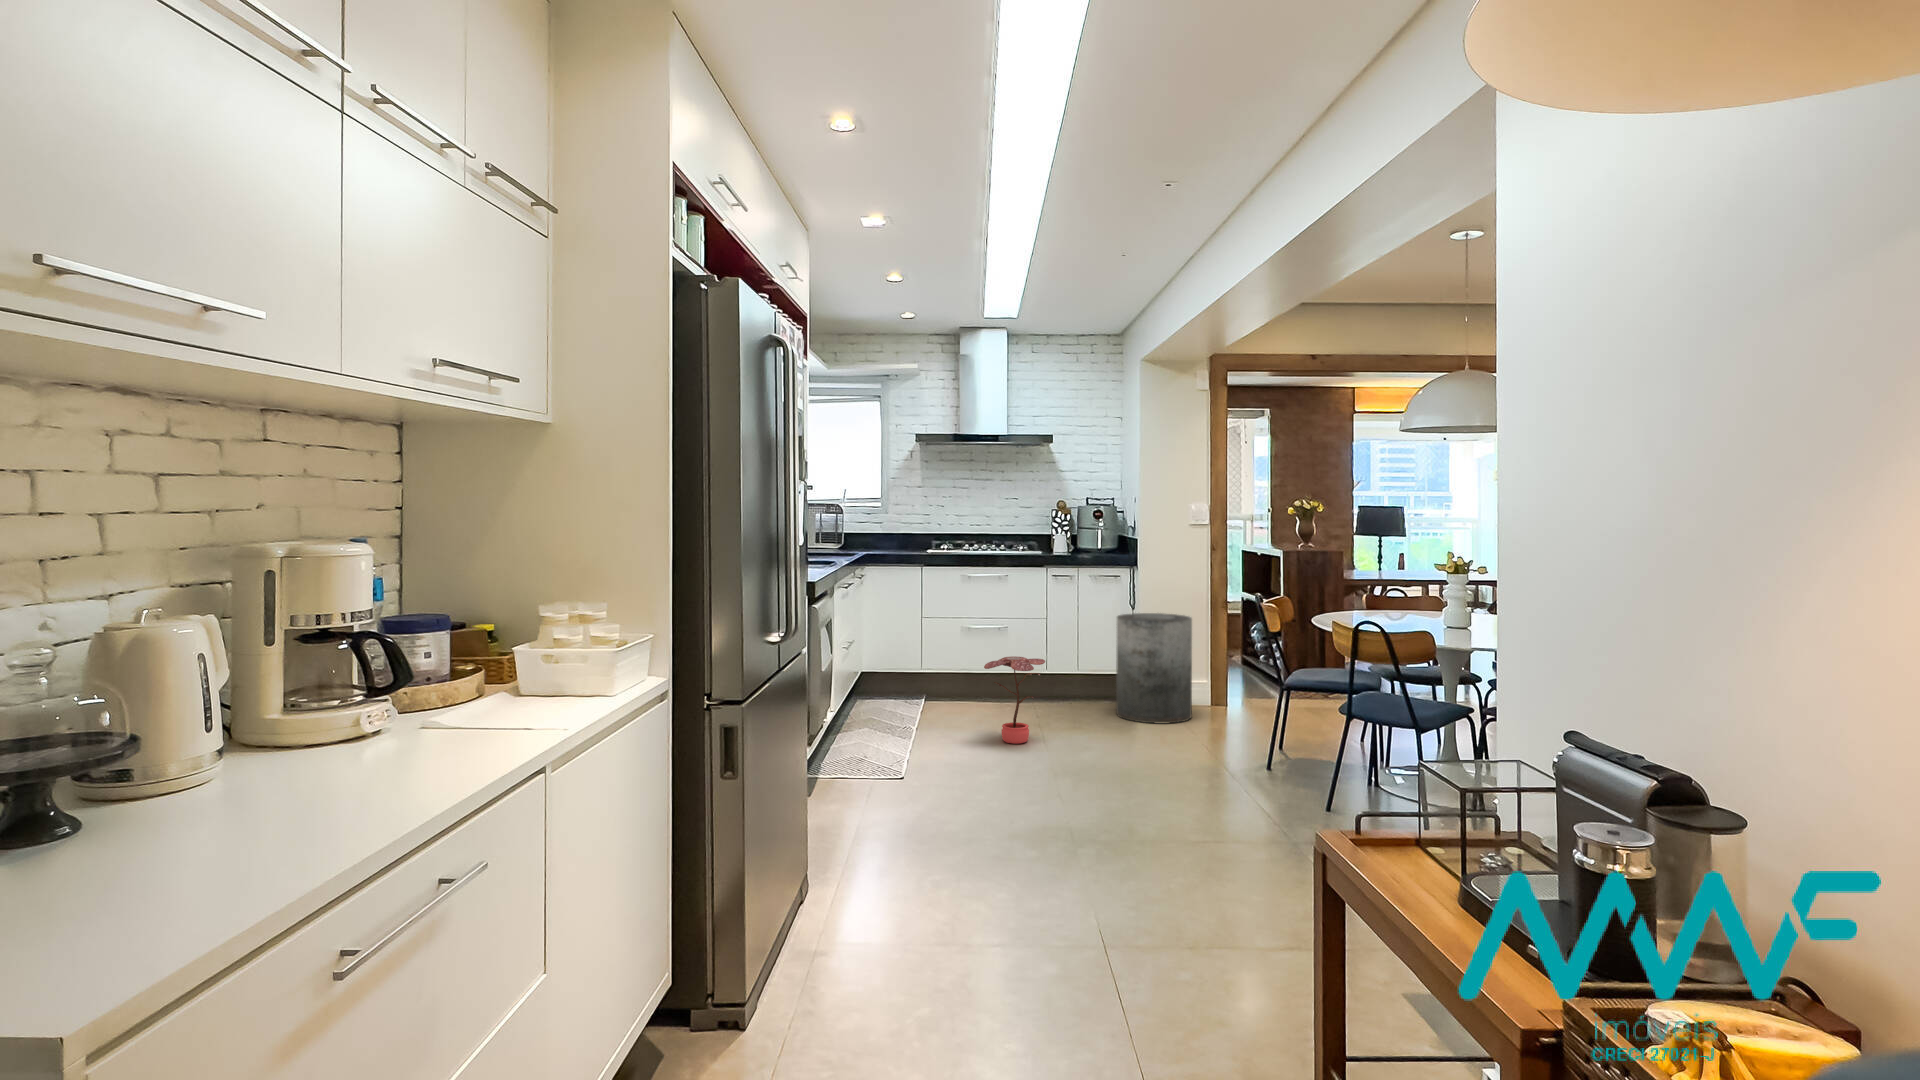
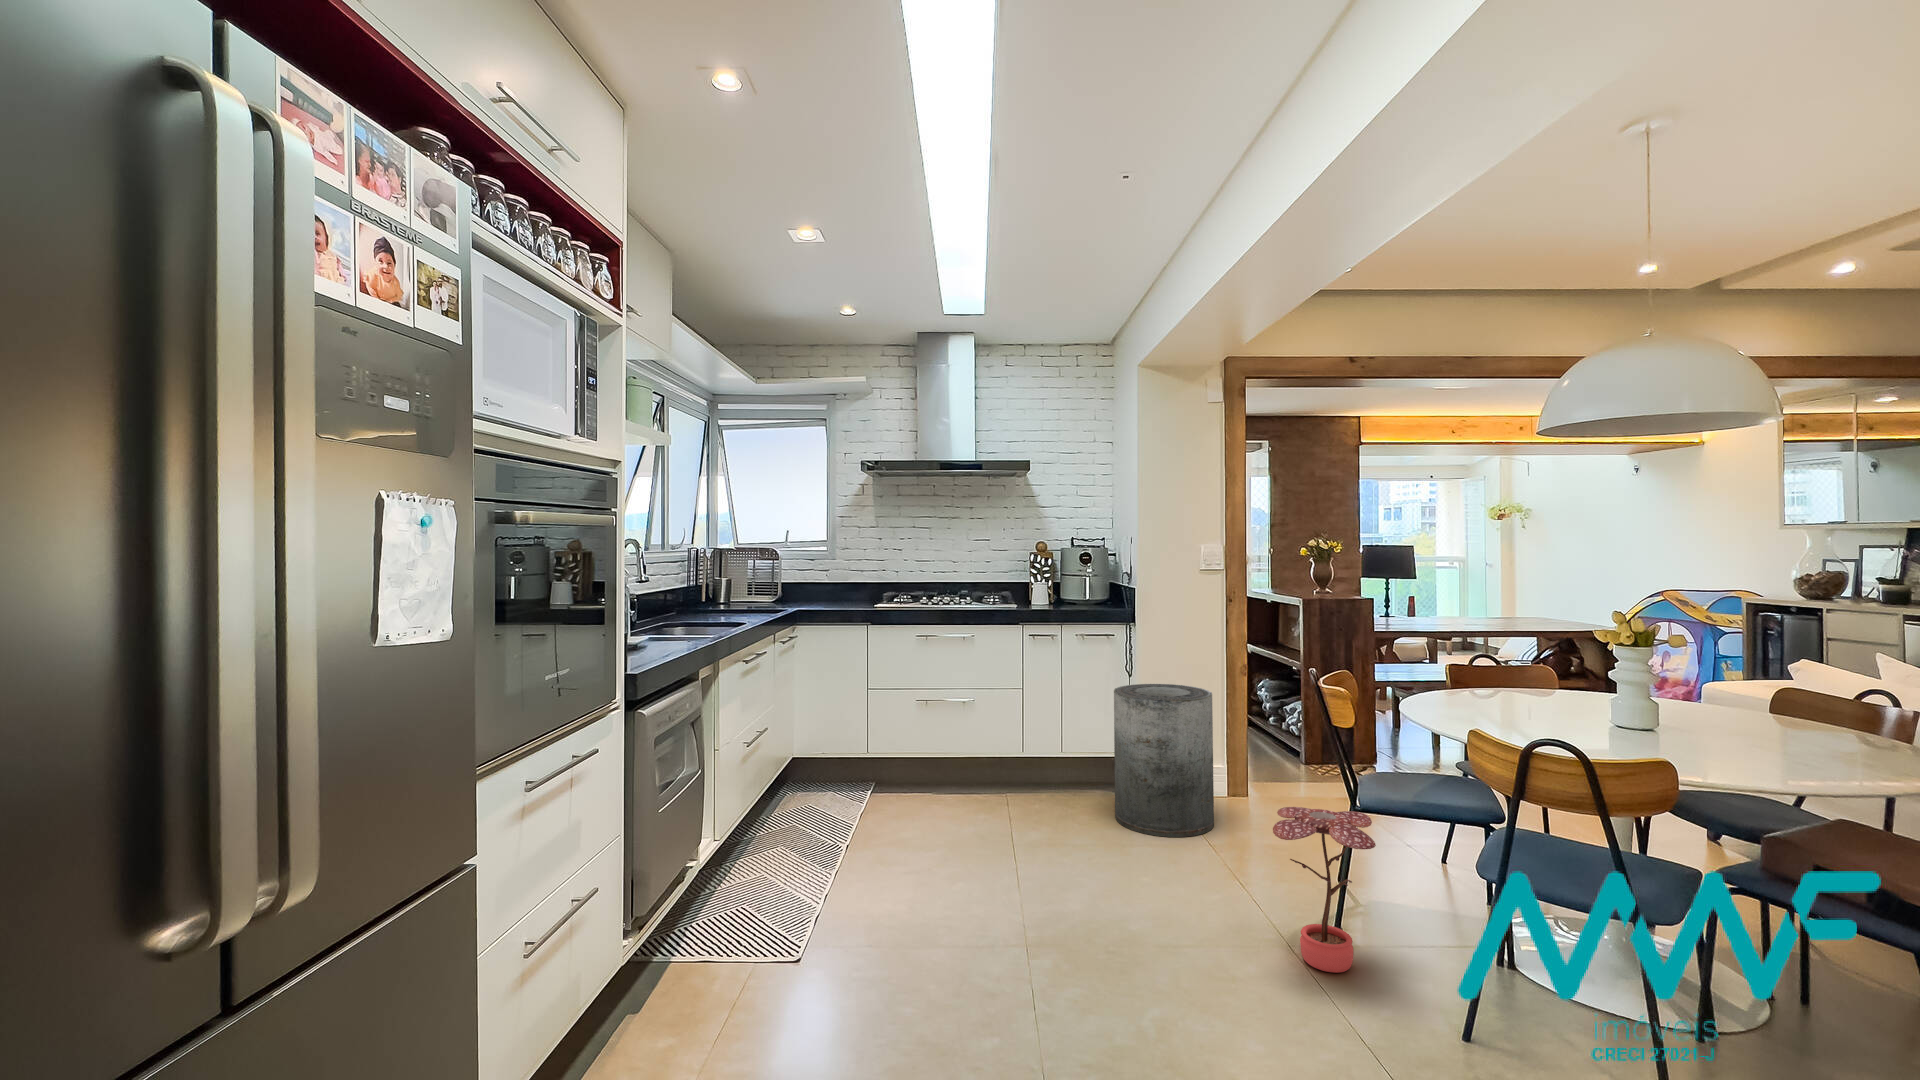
potted plant: present [984,656,1045,744] -> present [1273,807,1376,973]

